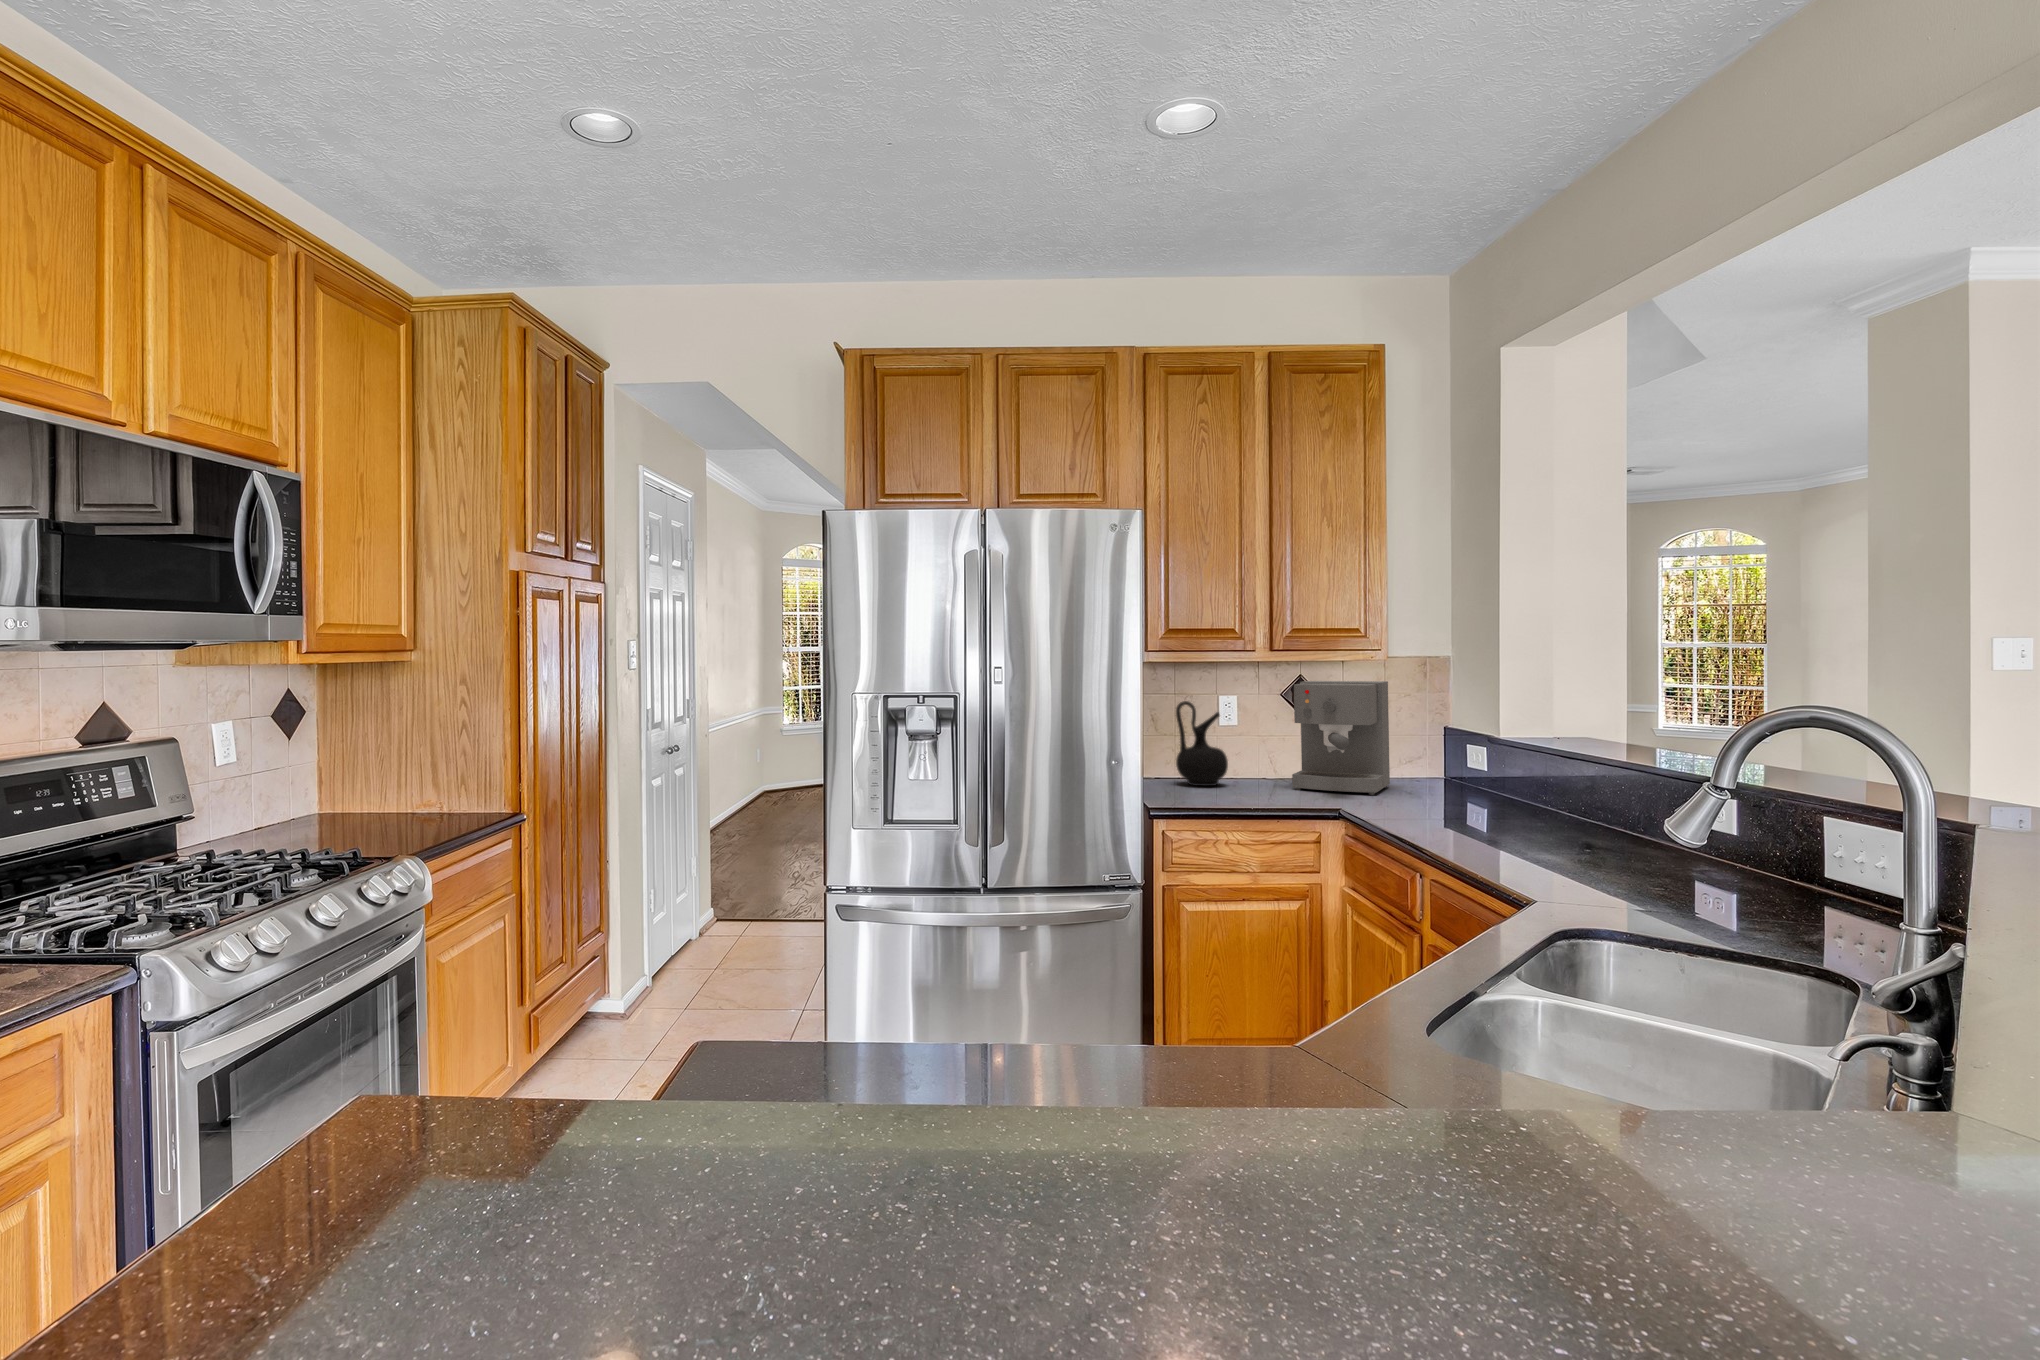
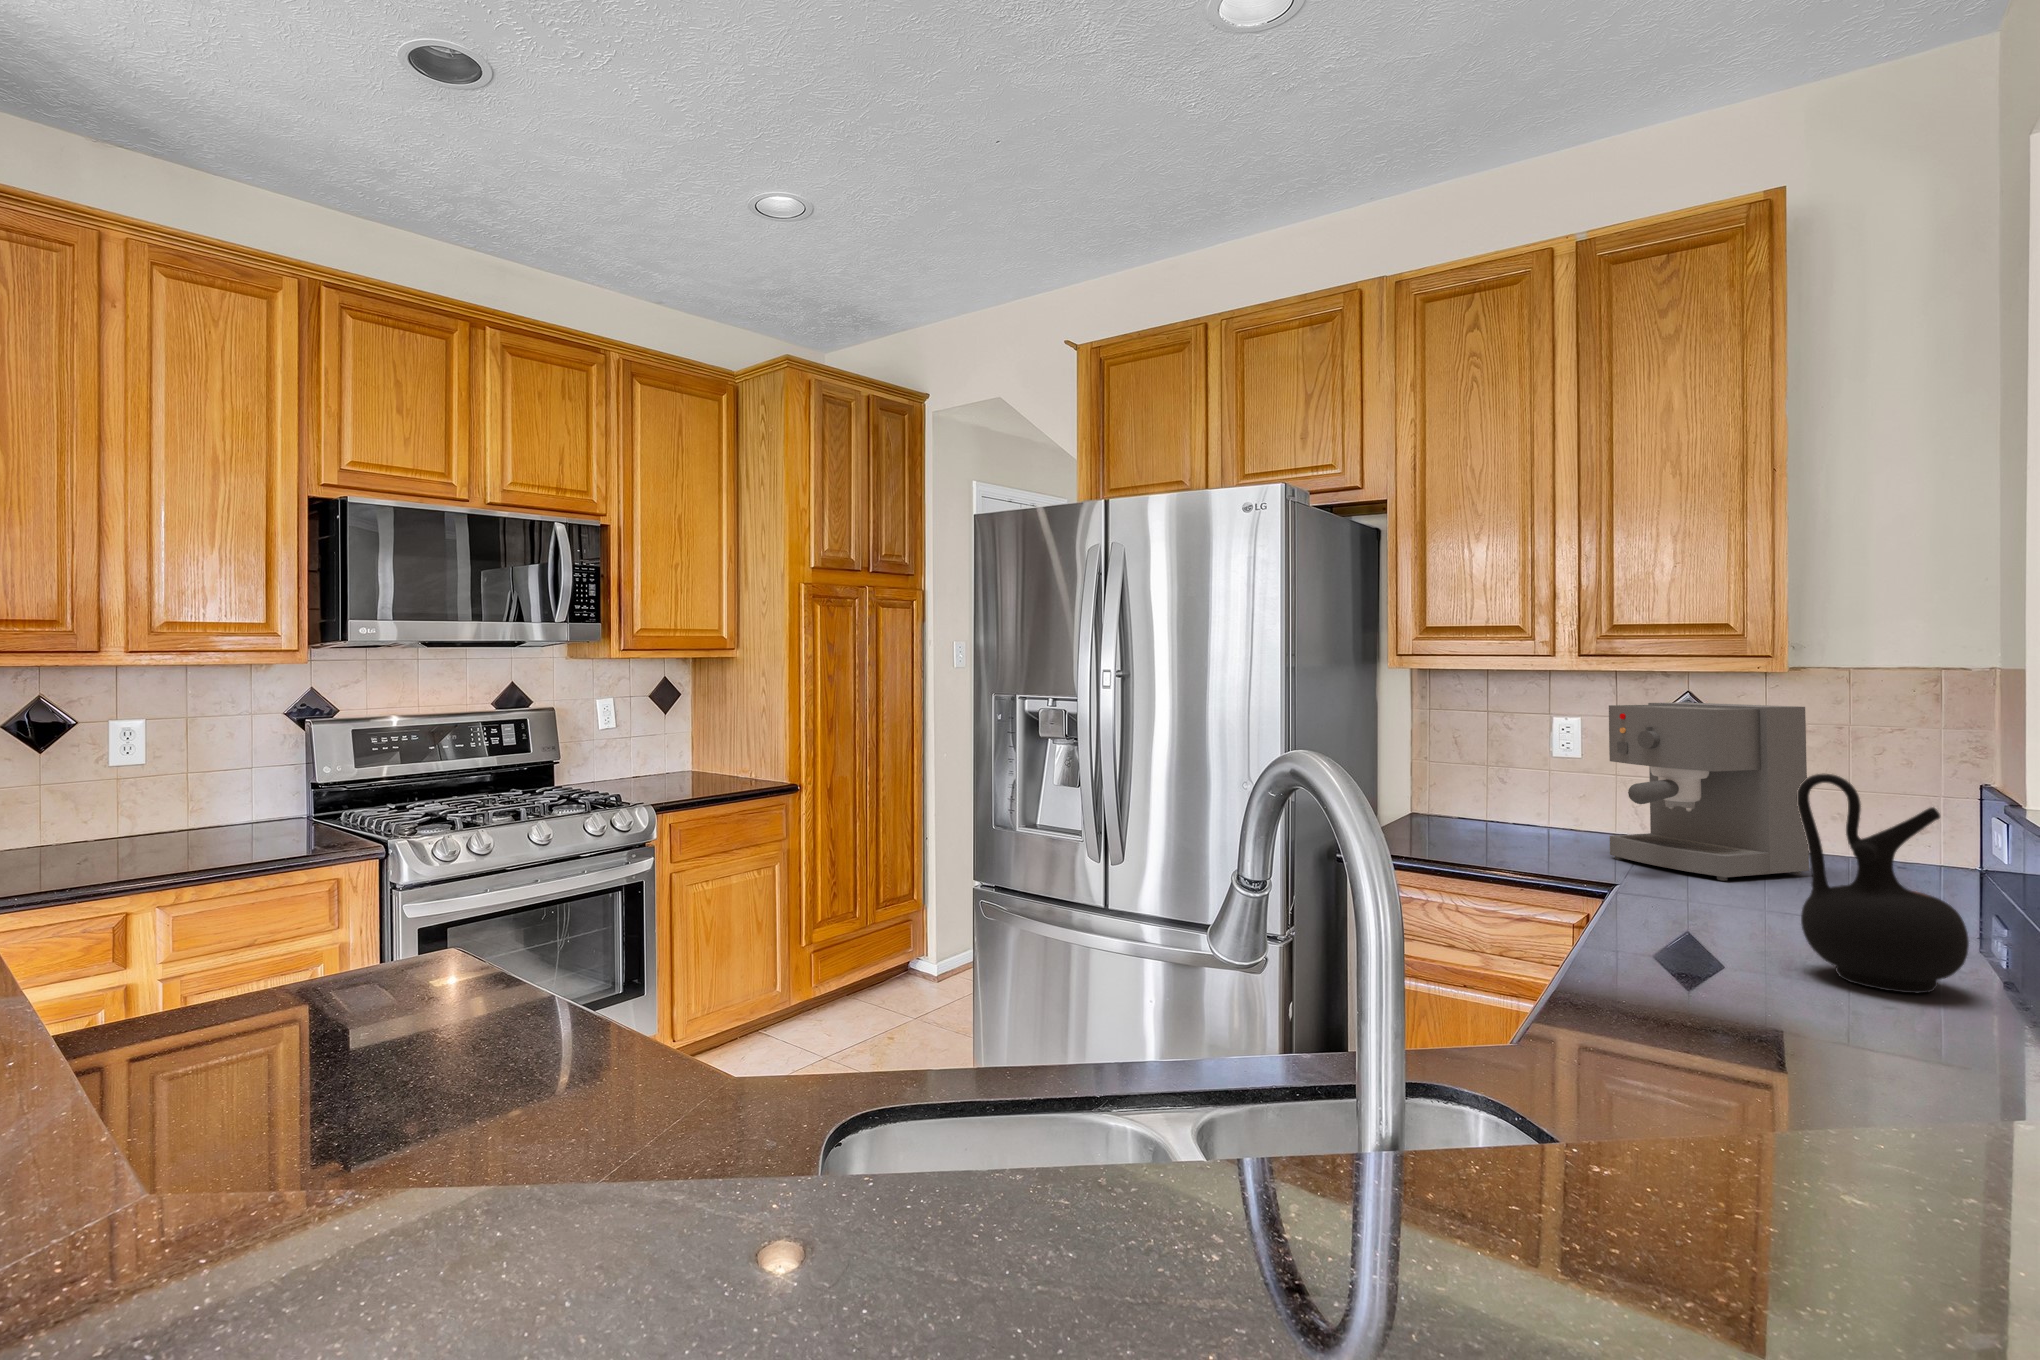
ceramic jug: present [1176,701,1228,786] -> present [1796,774,1969,993]

